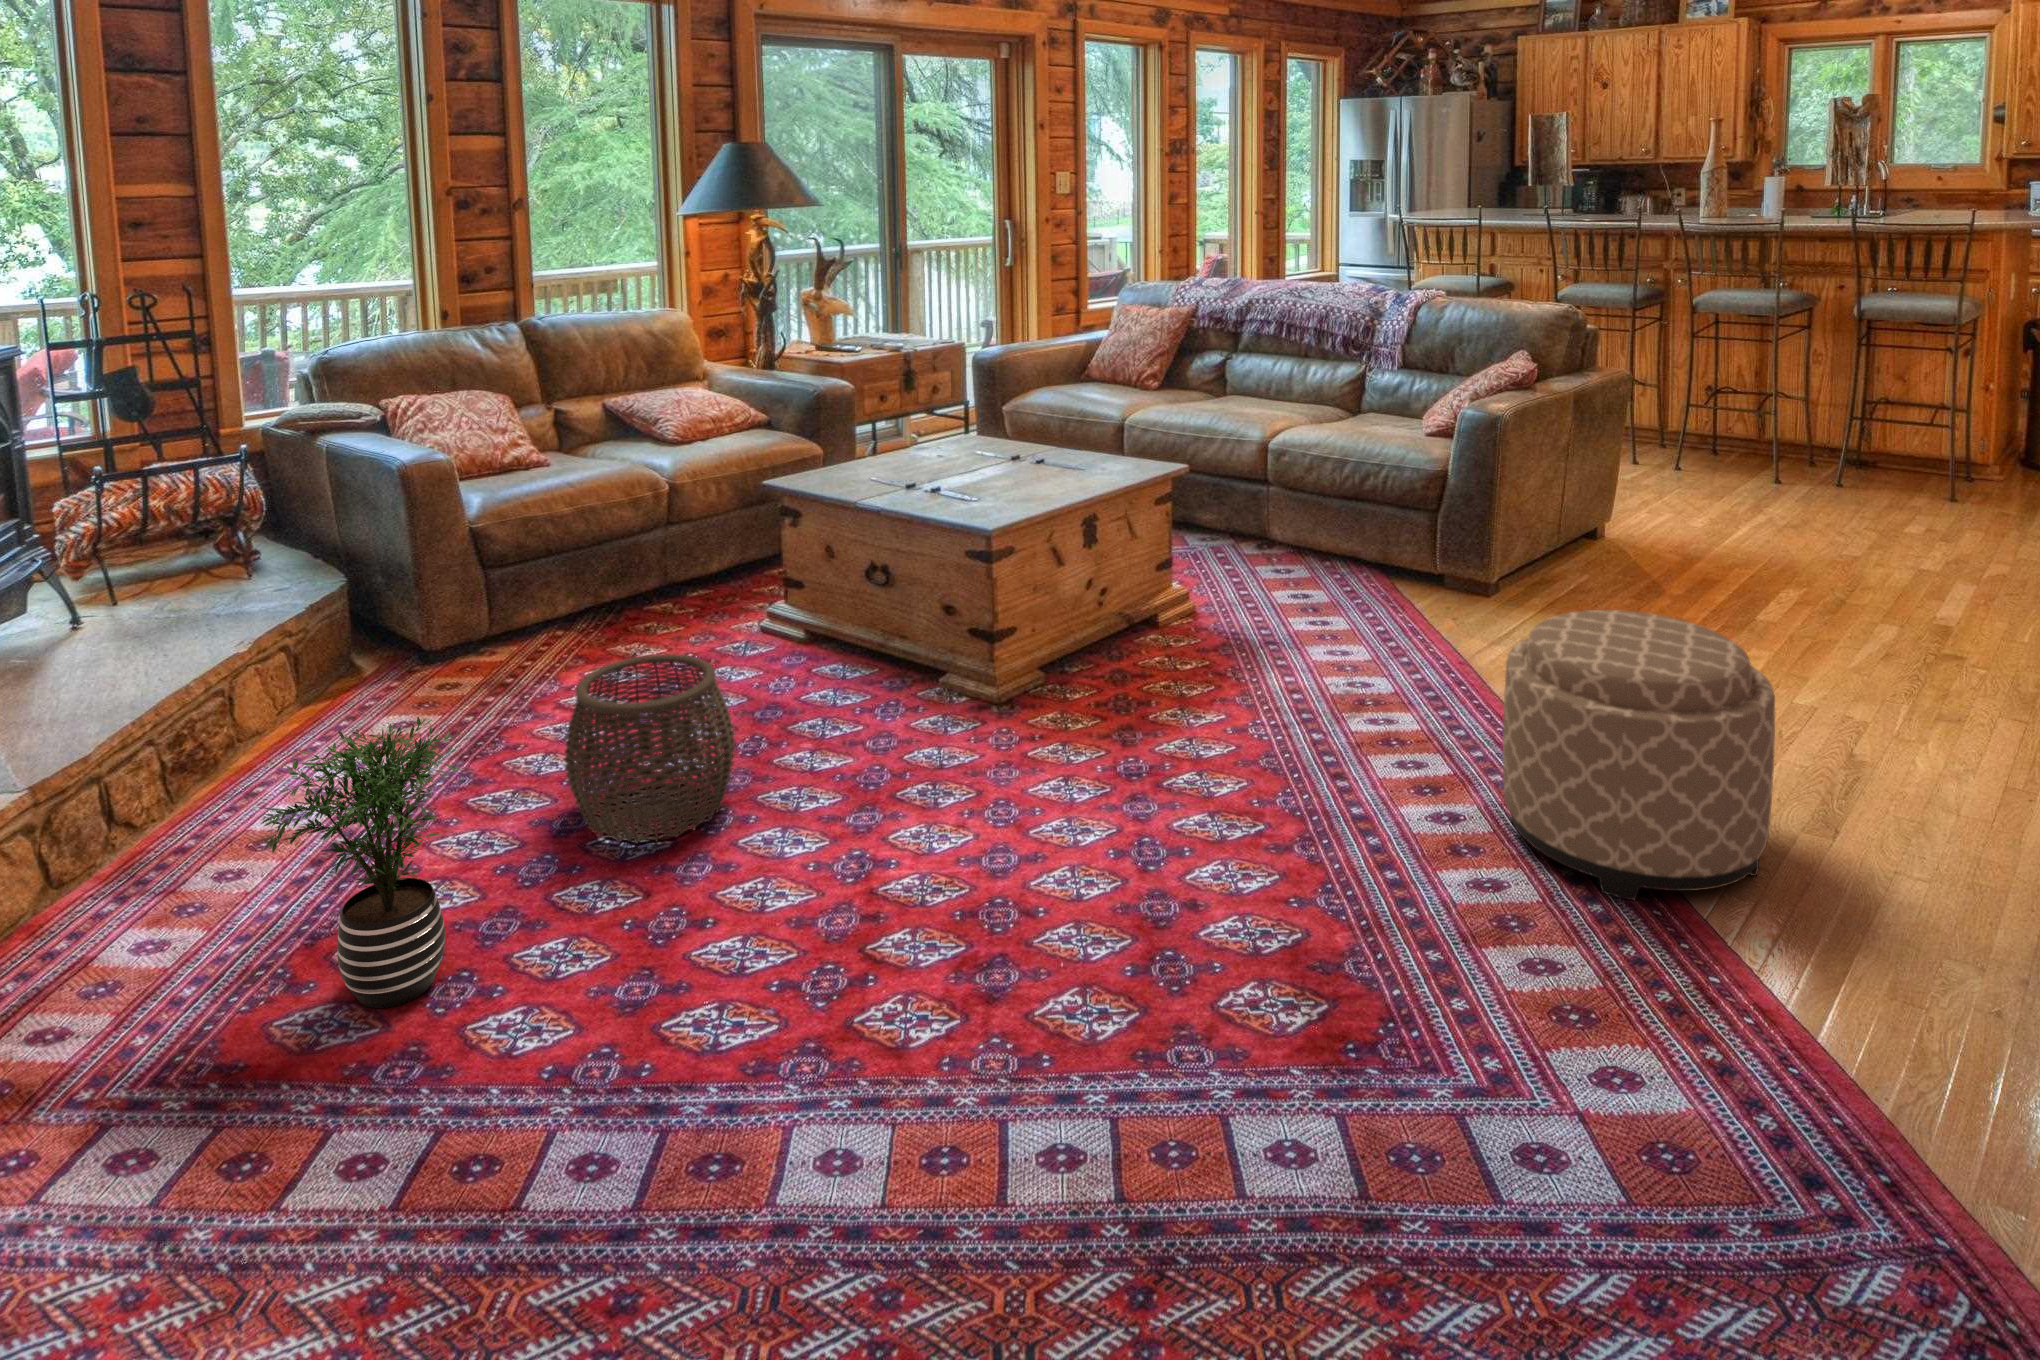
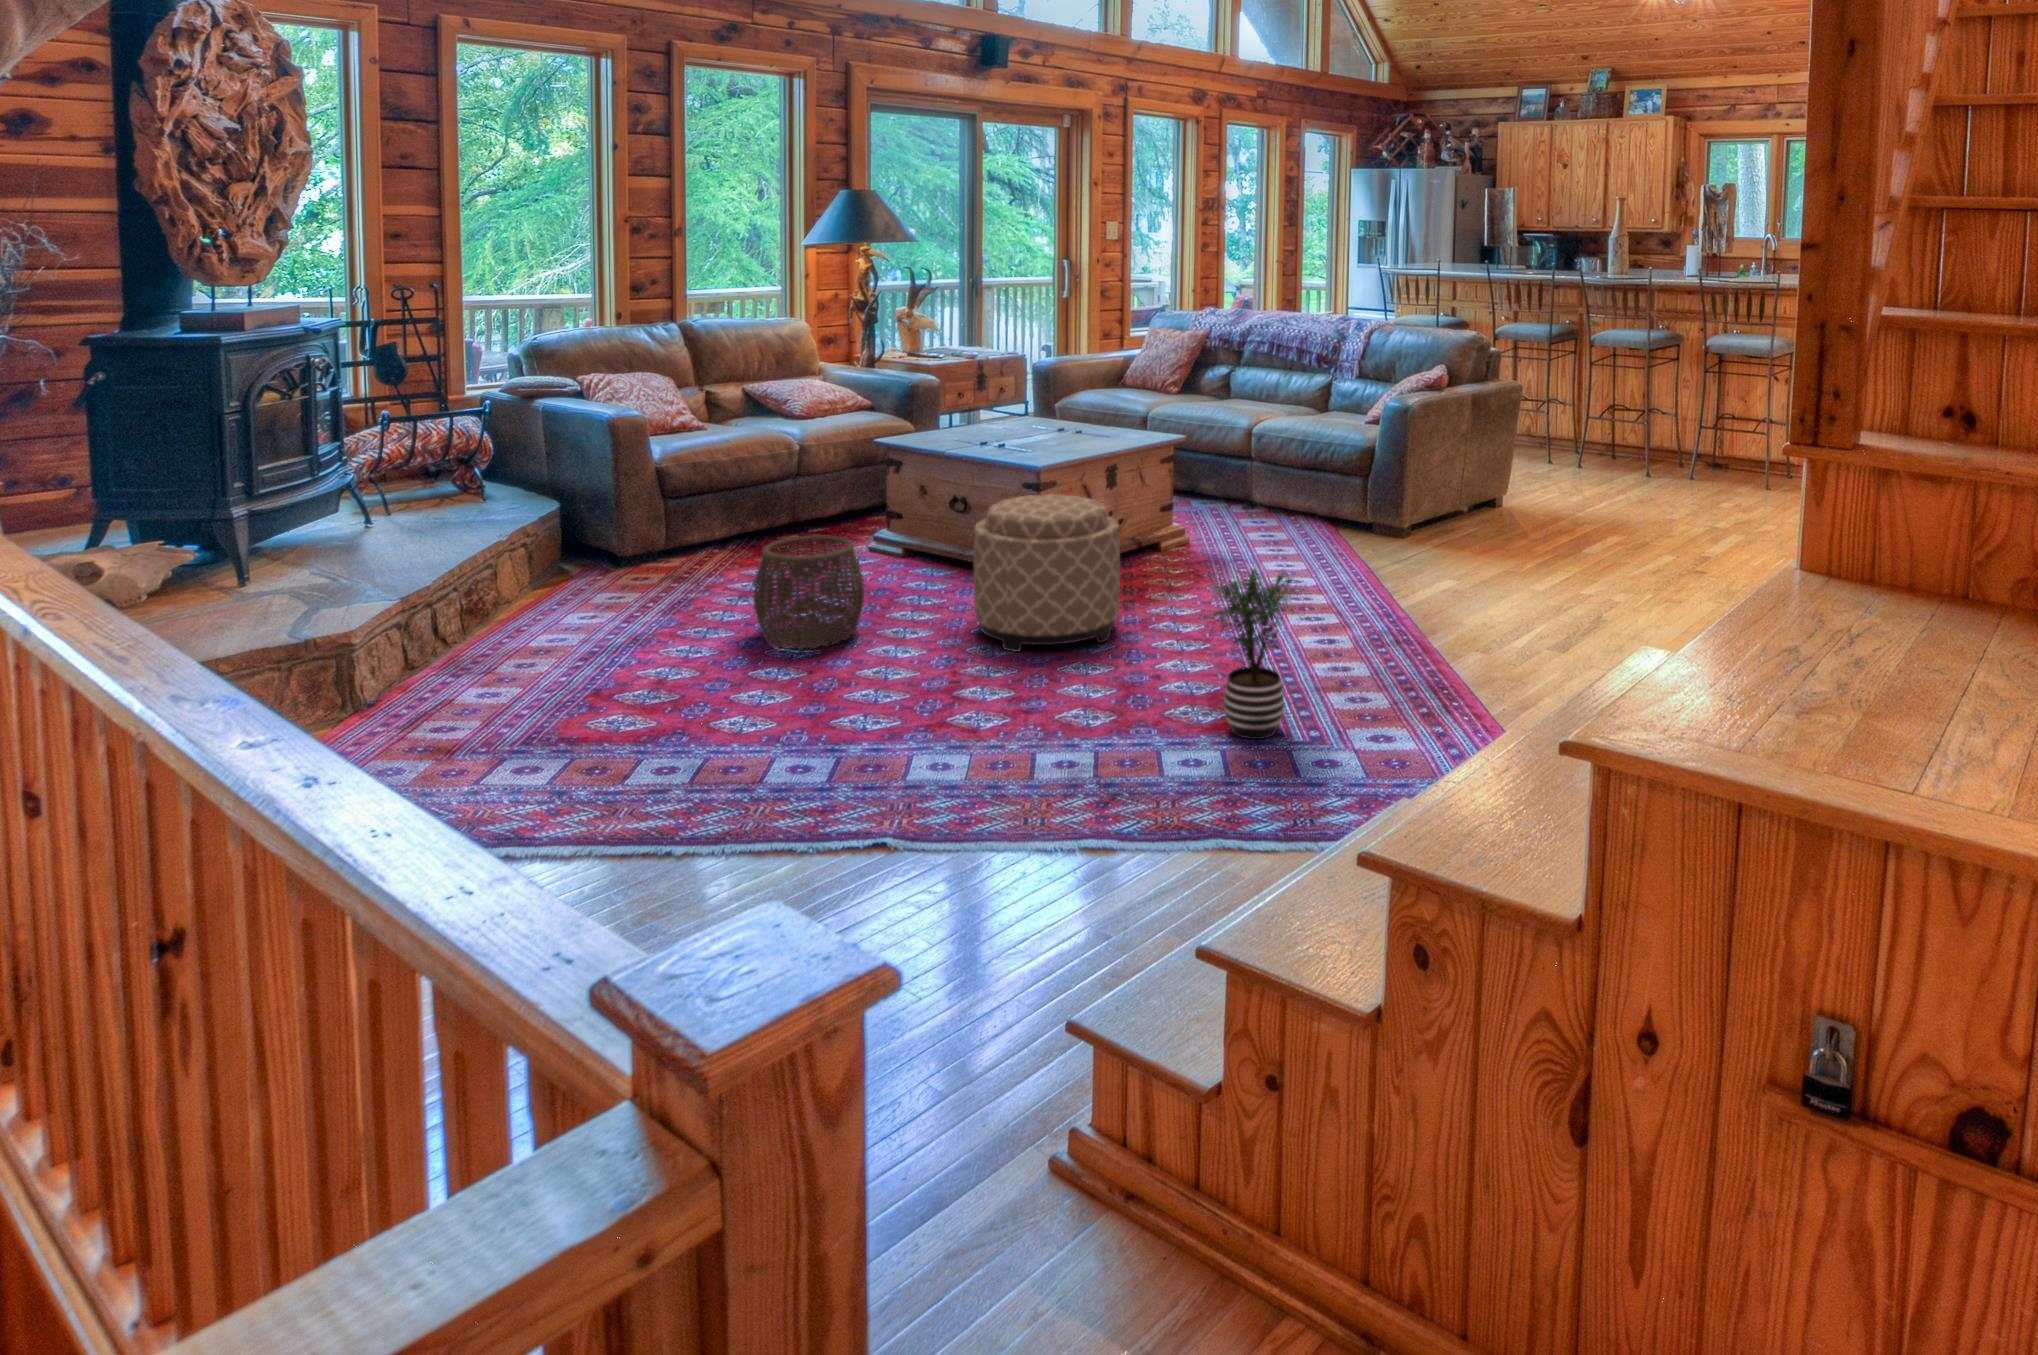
ottoman: present [1503,610,1775,900] -> present [973,494,1120,652]
potted plant: present [260,717,462,1008] -> present [1202,569,1302,739]

